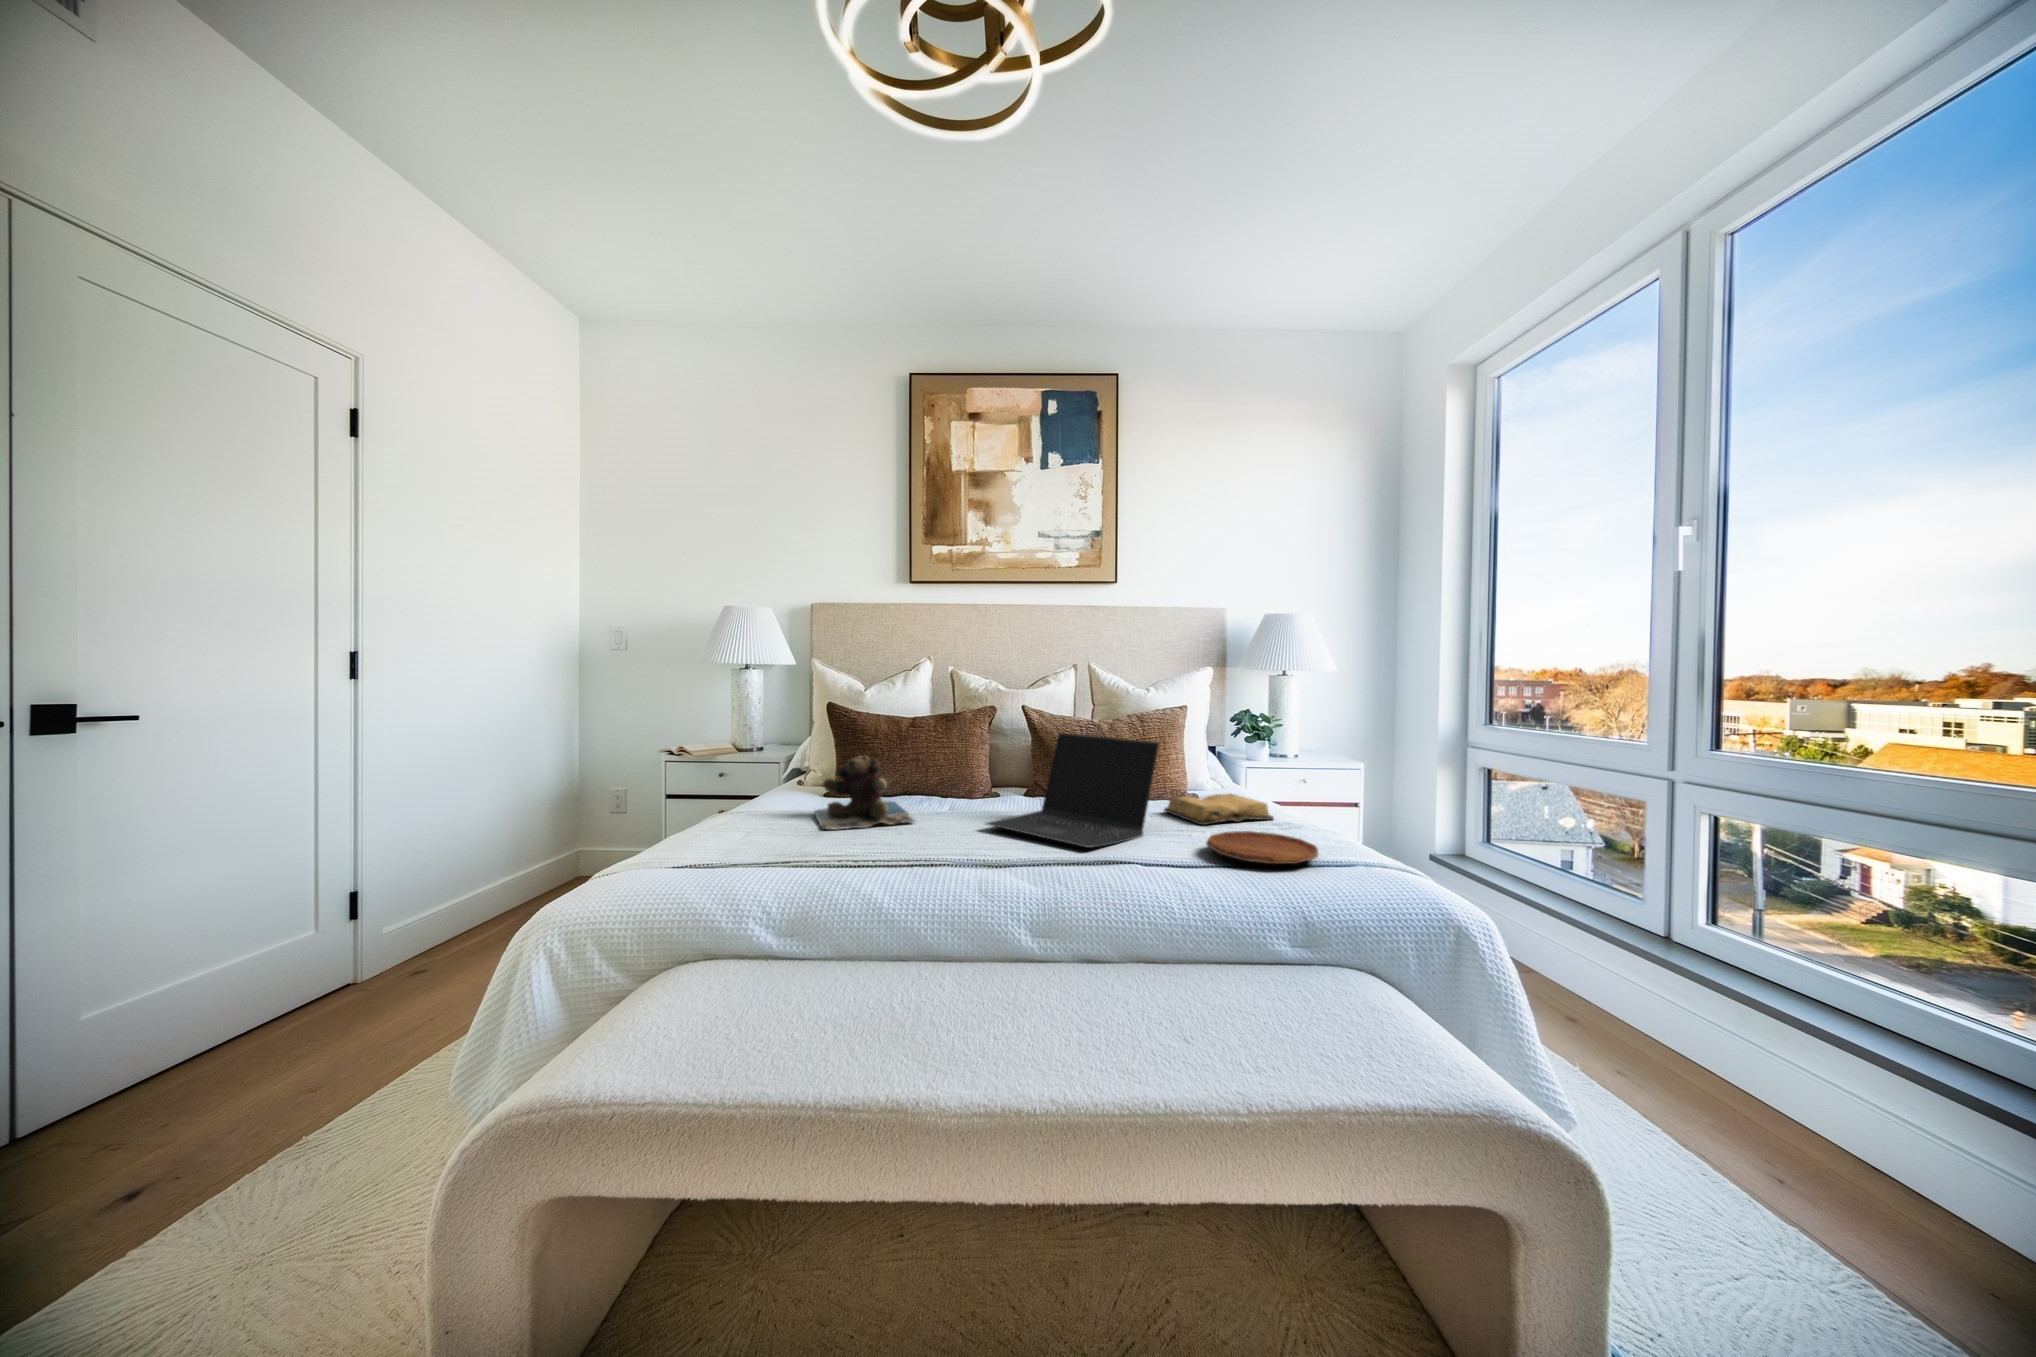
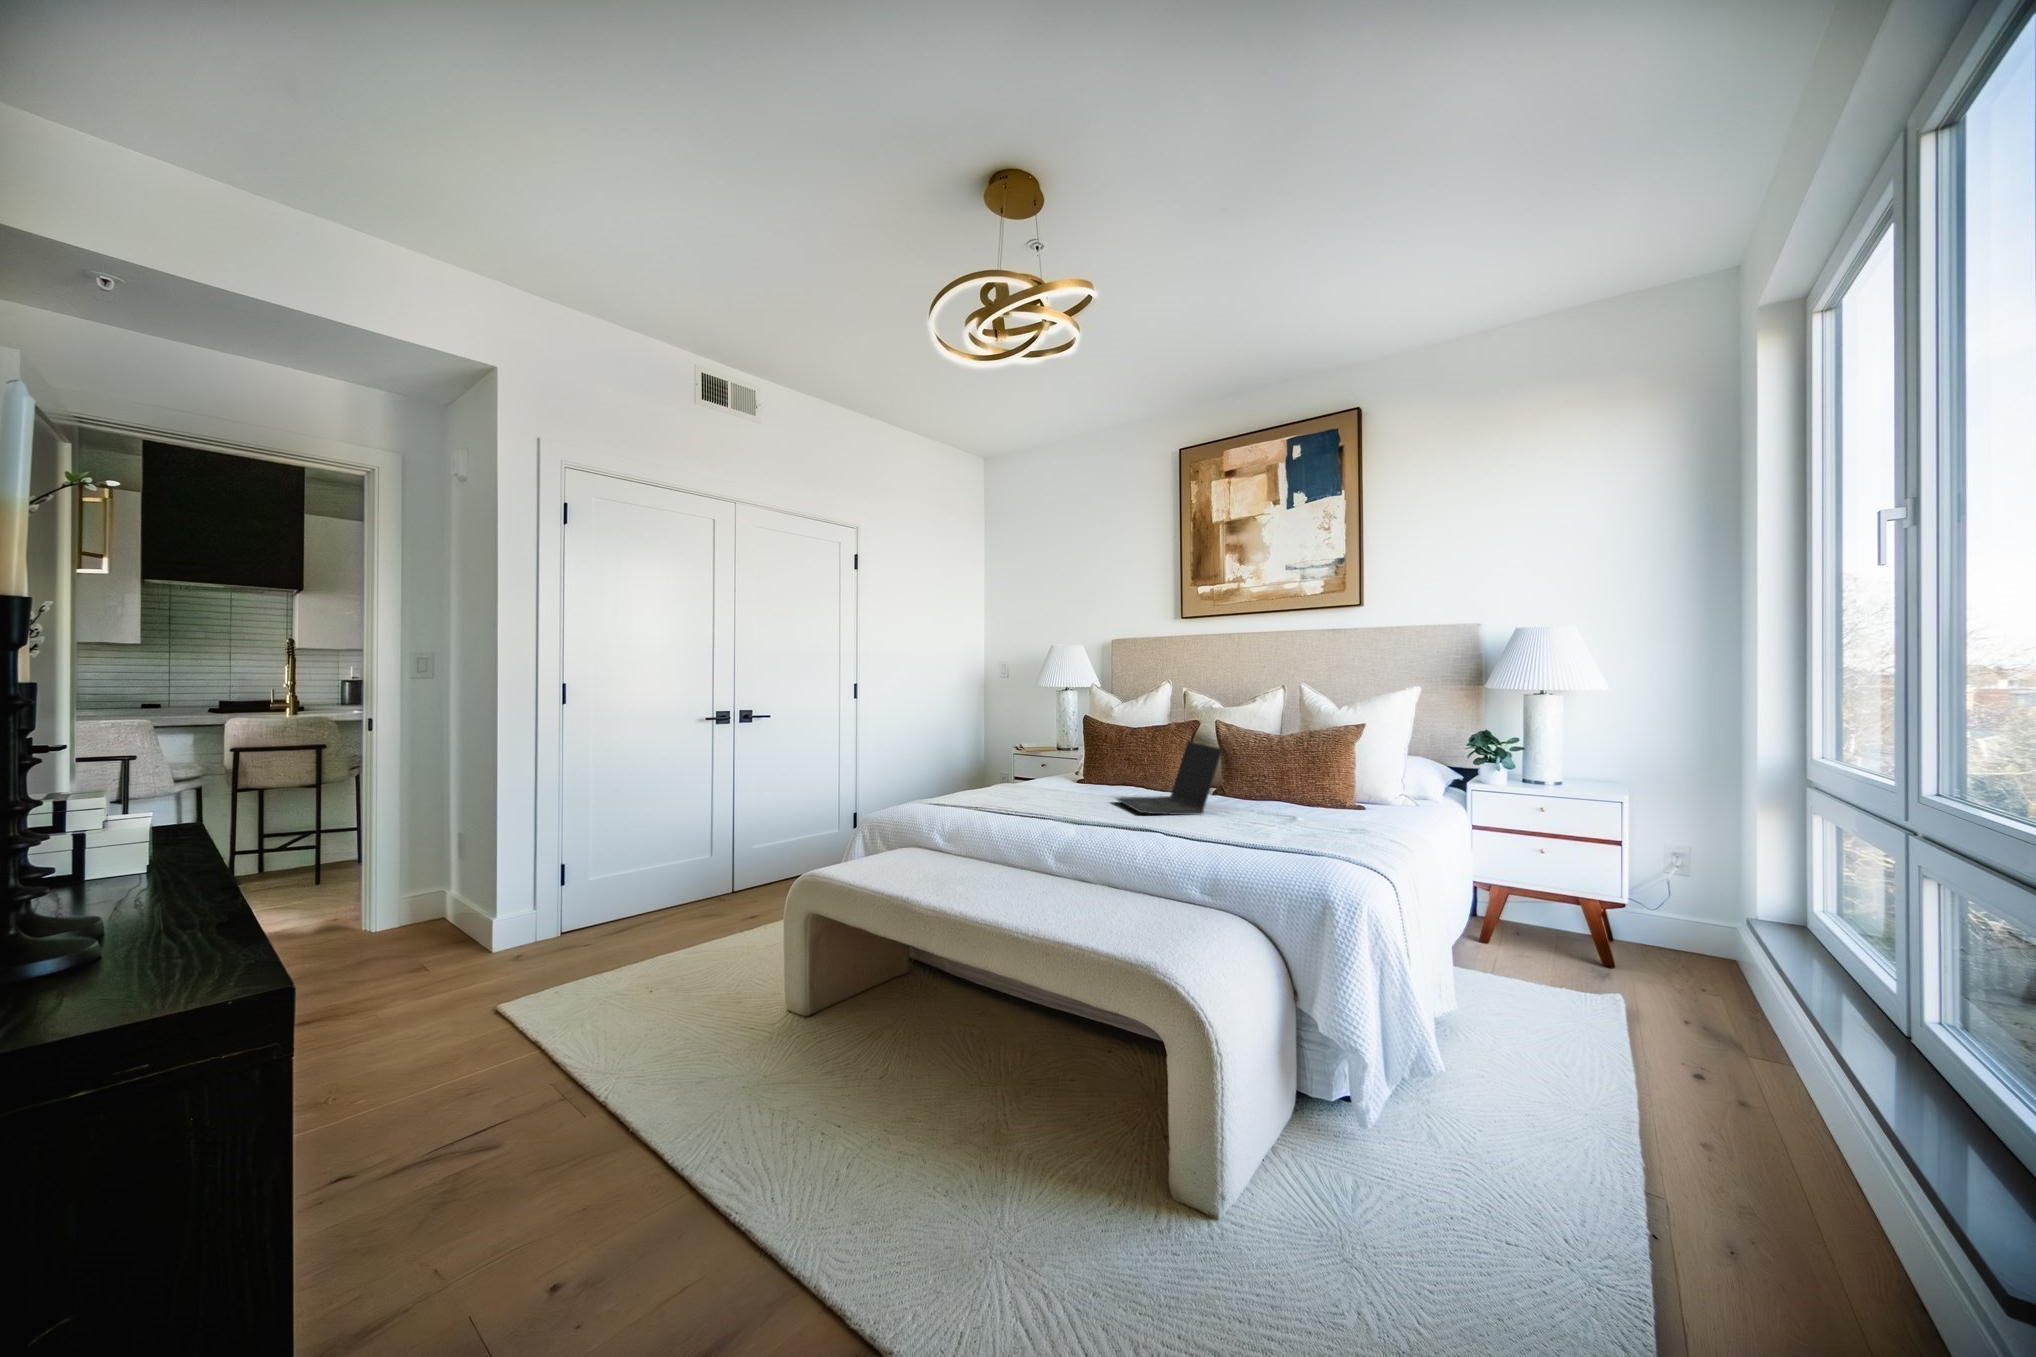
teddy bear: present [815,756,914,829] -> none [1027,751,1093,796]
diary: present [1164,793,1273,825] -> none [1267,795,1340,818]
tray: present [1206,831,1318,864] -> none [1203,813,1282,831]

